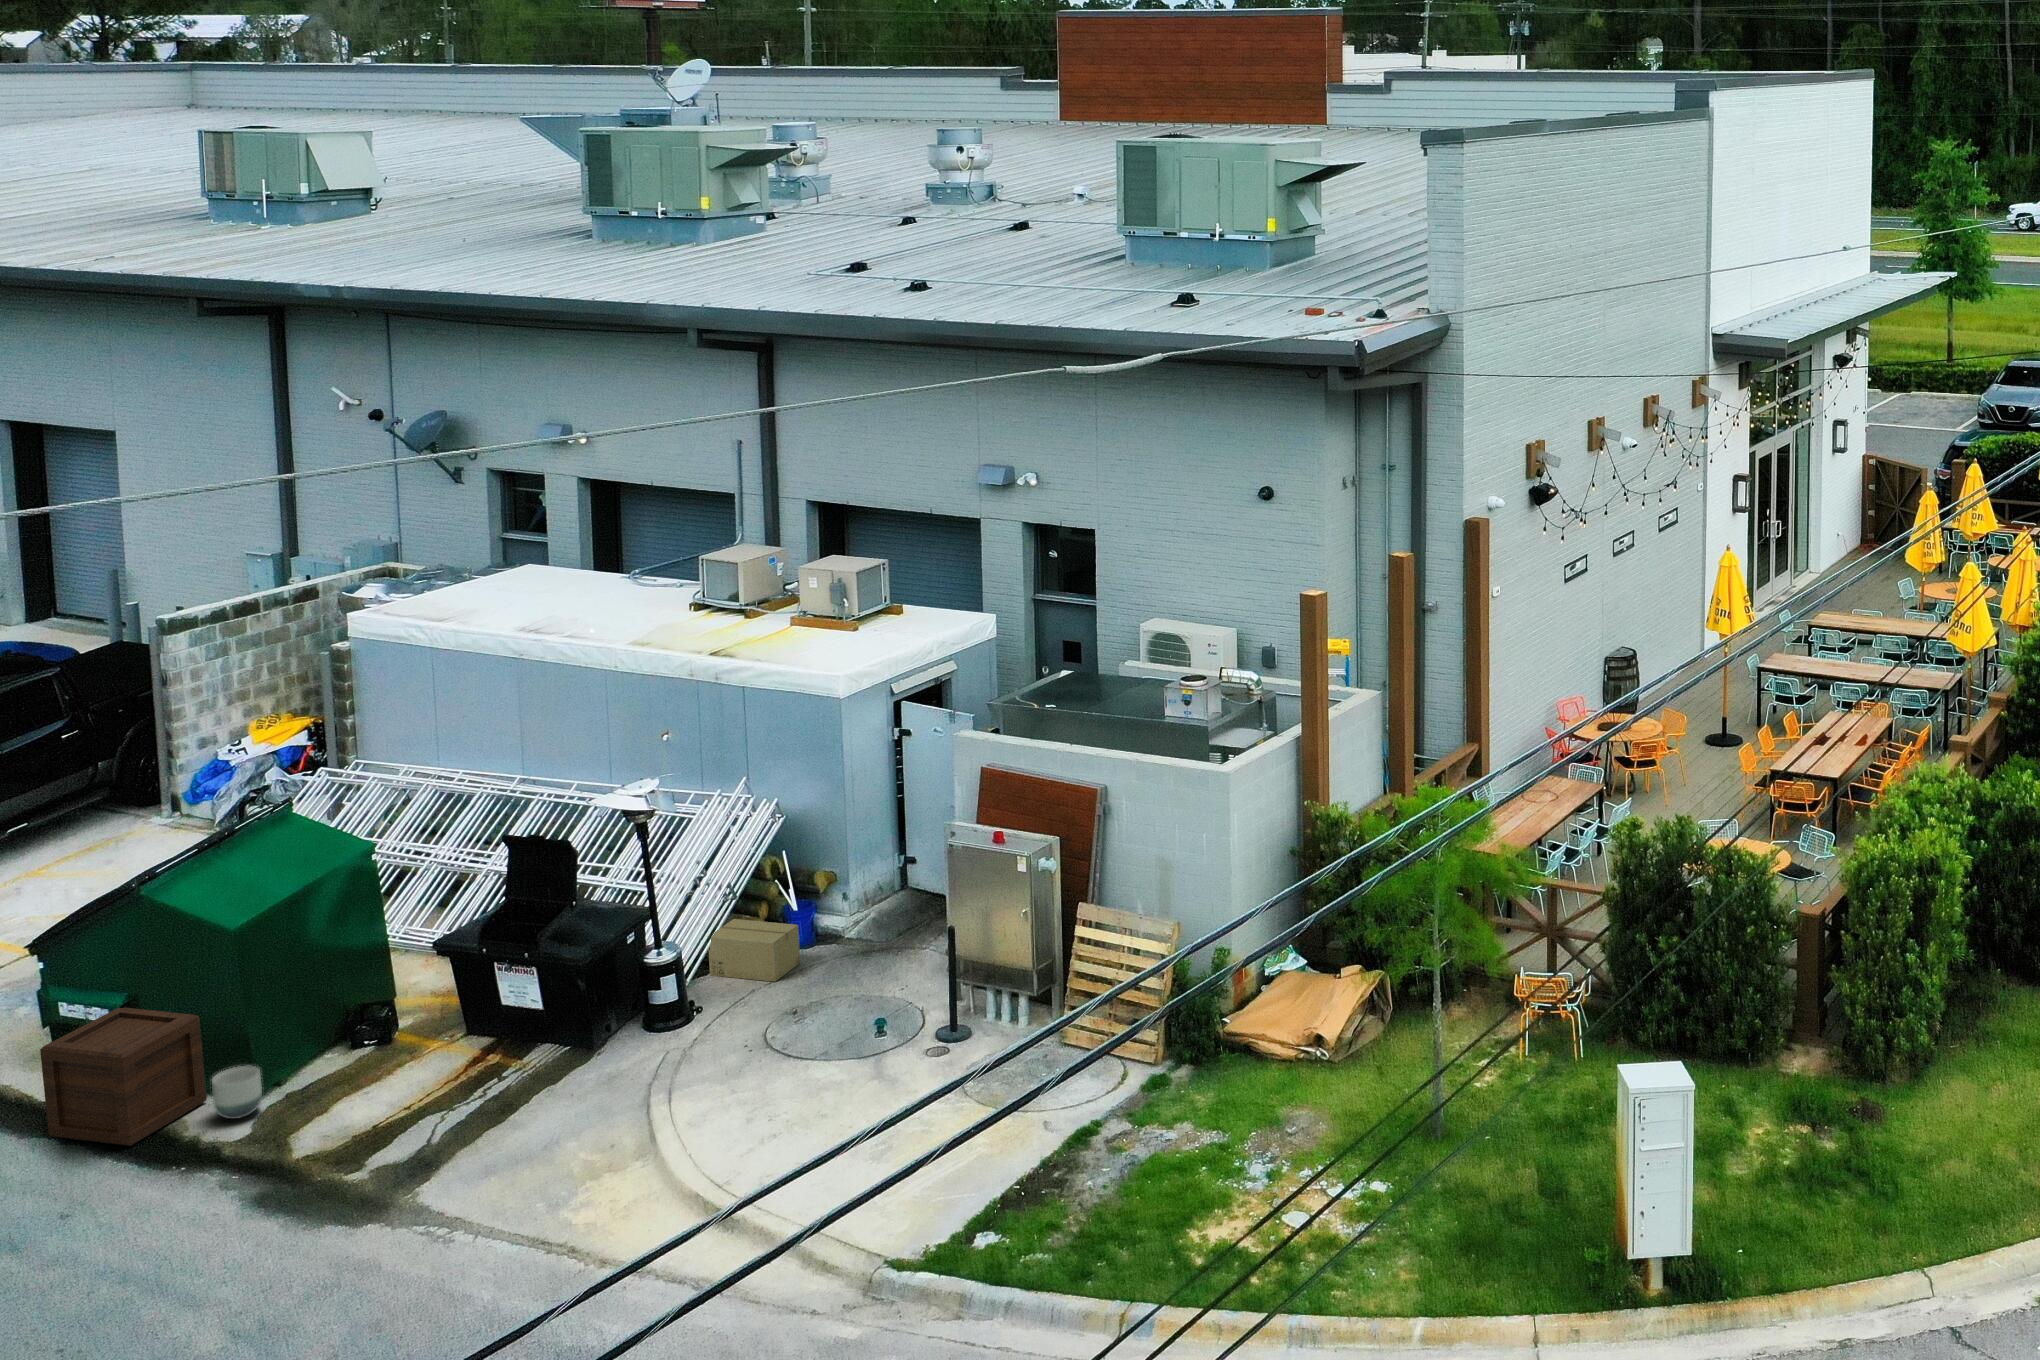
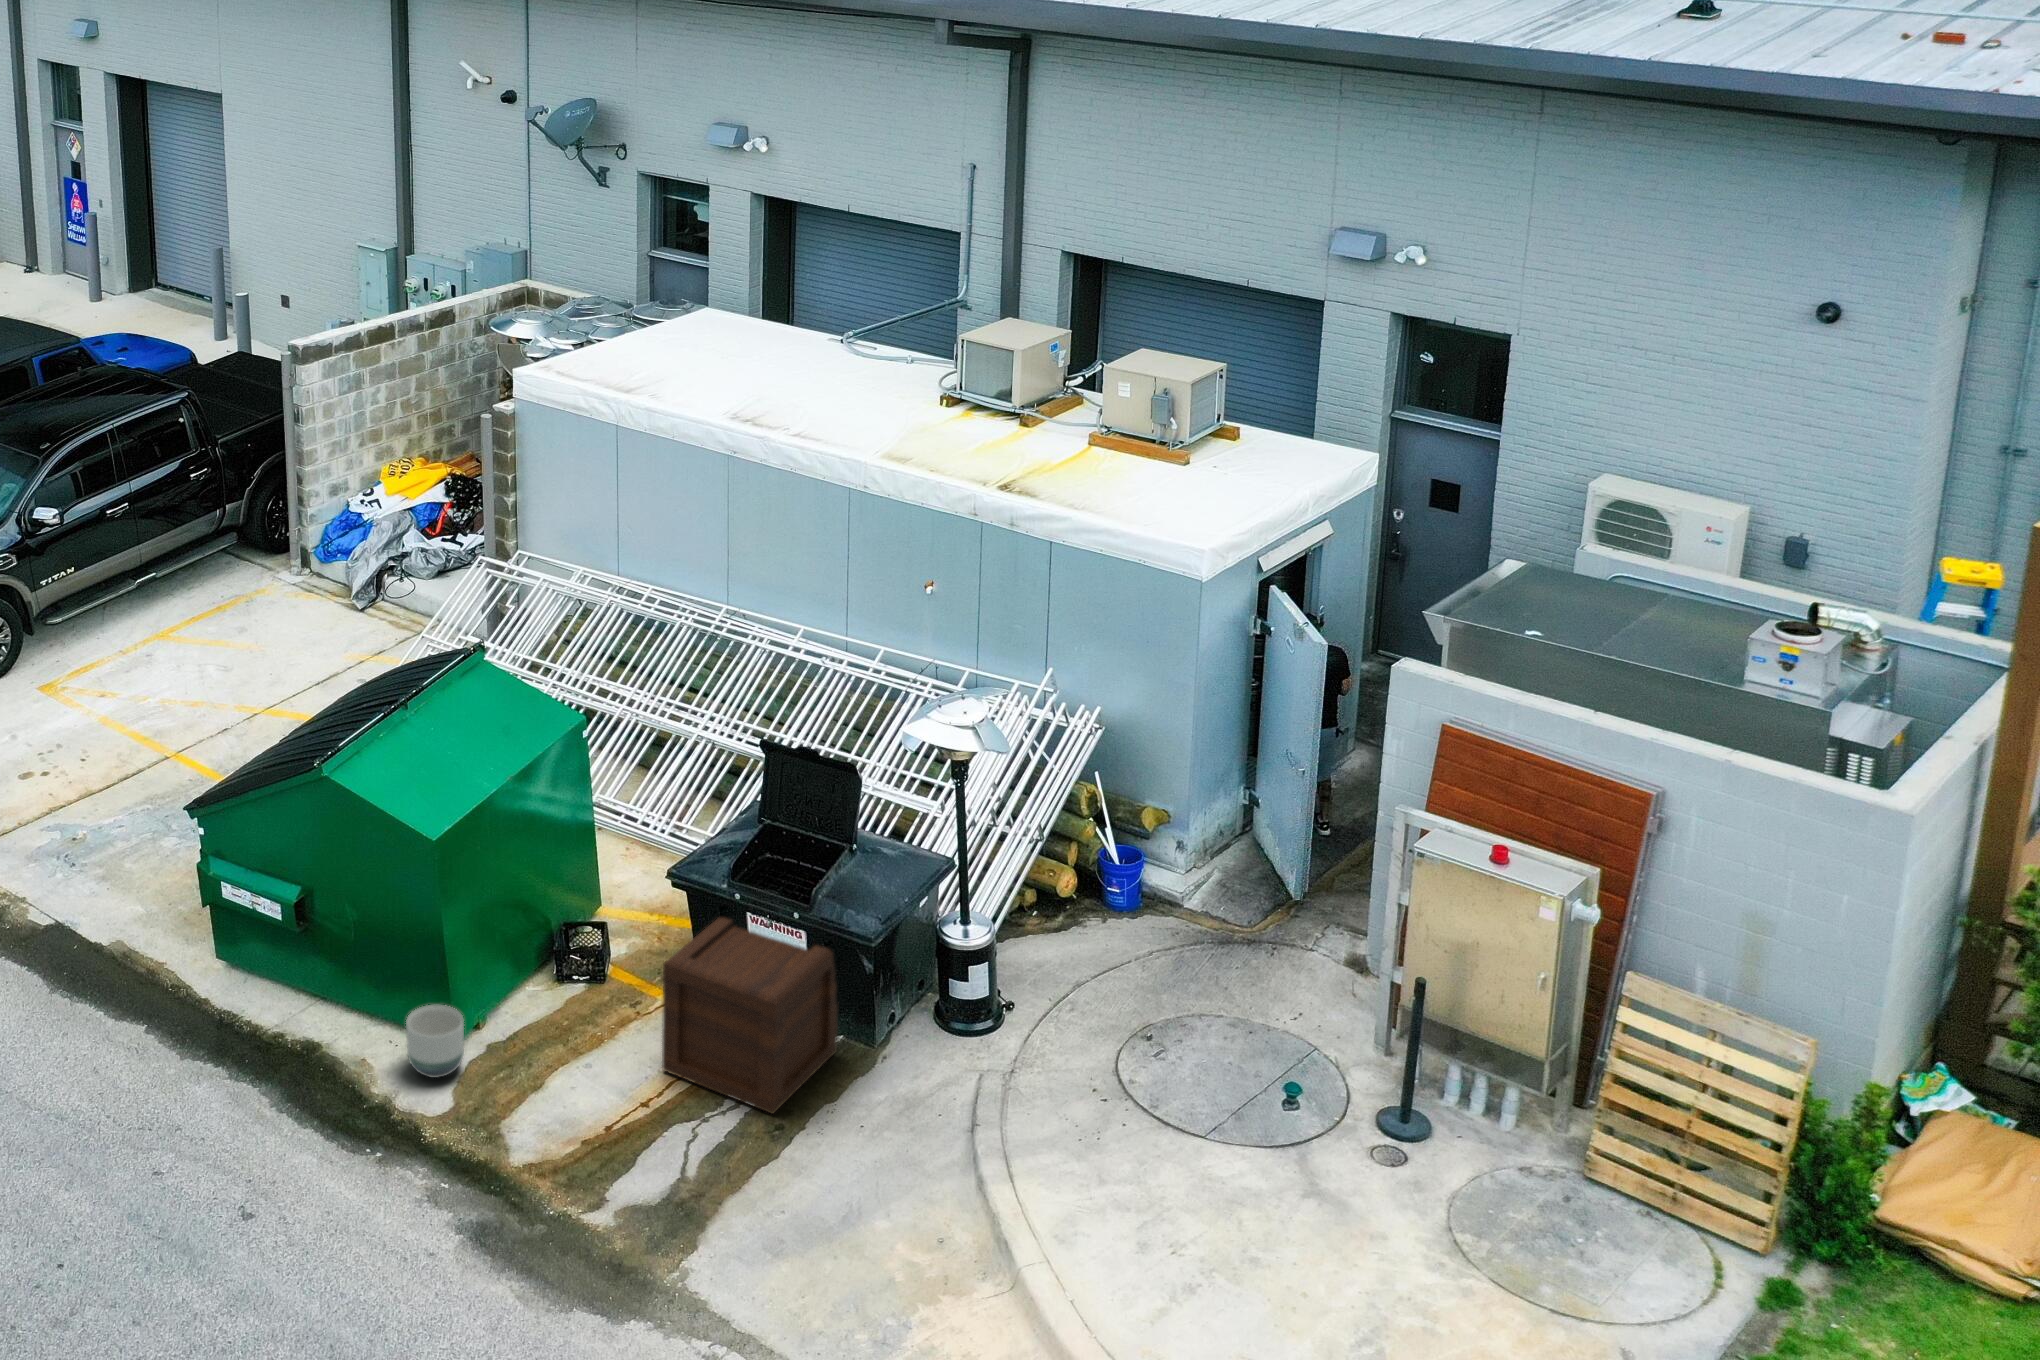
cardboard box: present [709,919,800,982] -> none [999,863,1126,972]
wooden crate: present [40,1007,207,1146] -> present [662,918,838,1113]

